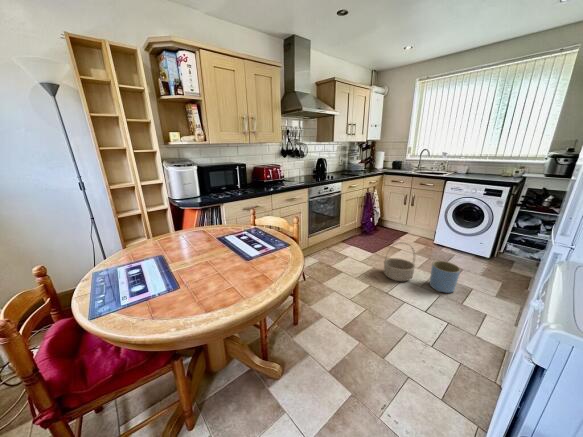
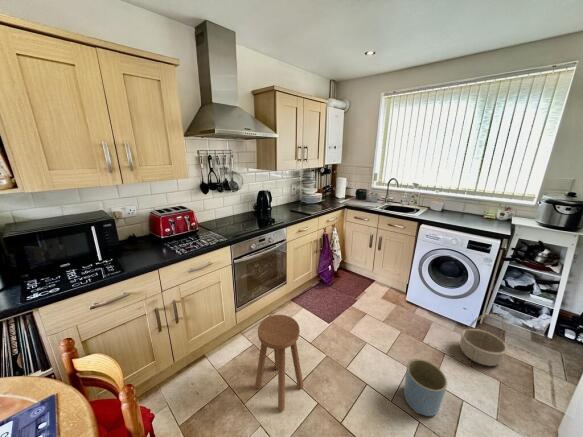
stool: none [326,229,359,286] -> present [255,315,304,412]
basket: present [384,242,415,281] -> present [460,314,508,366]

